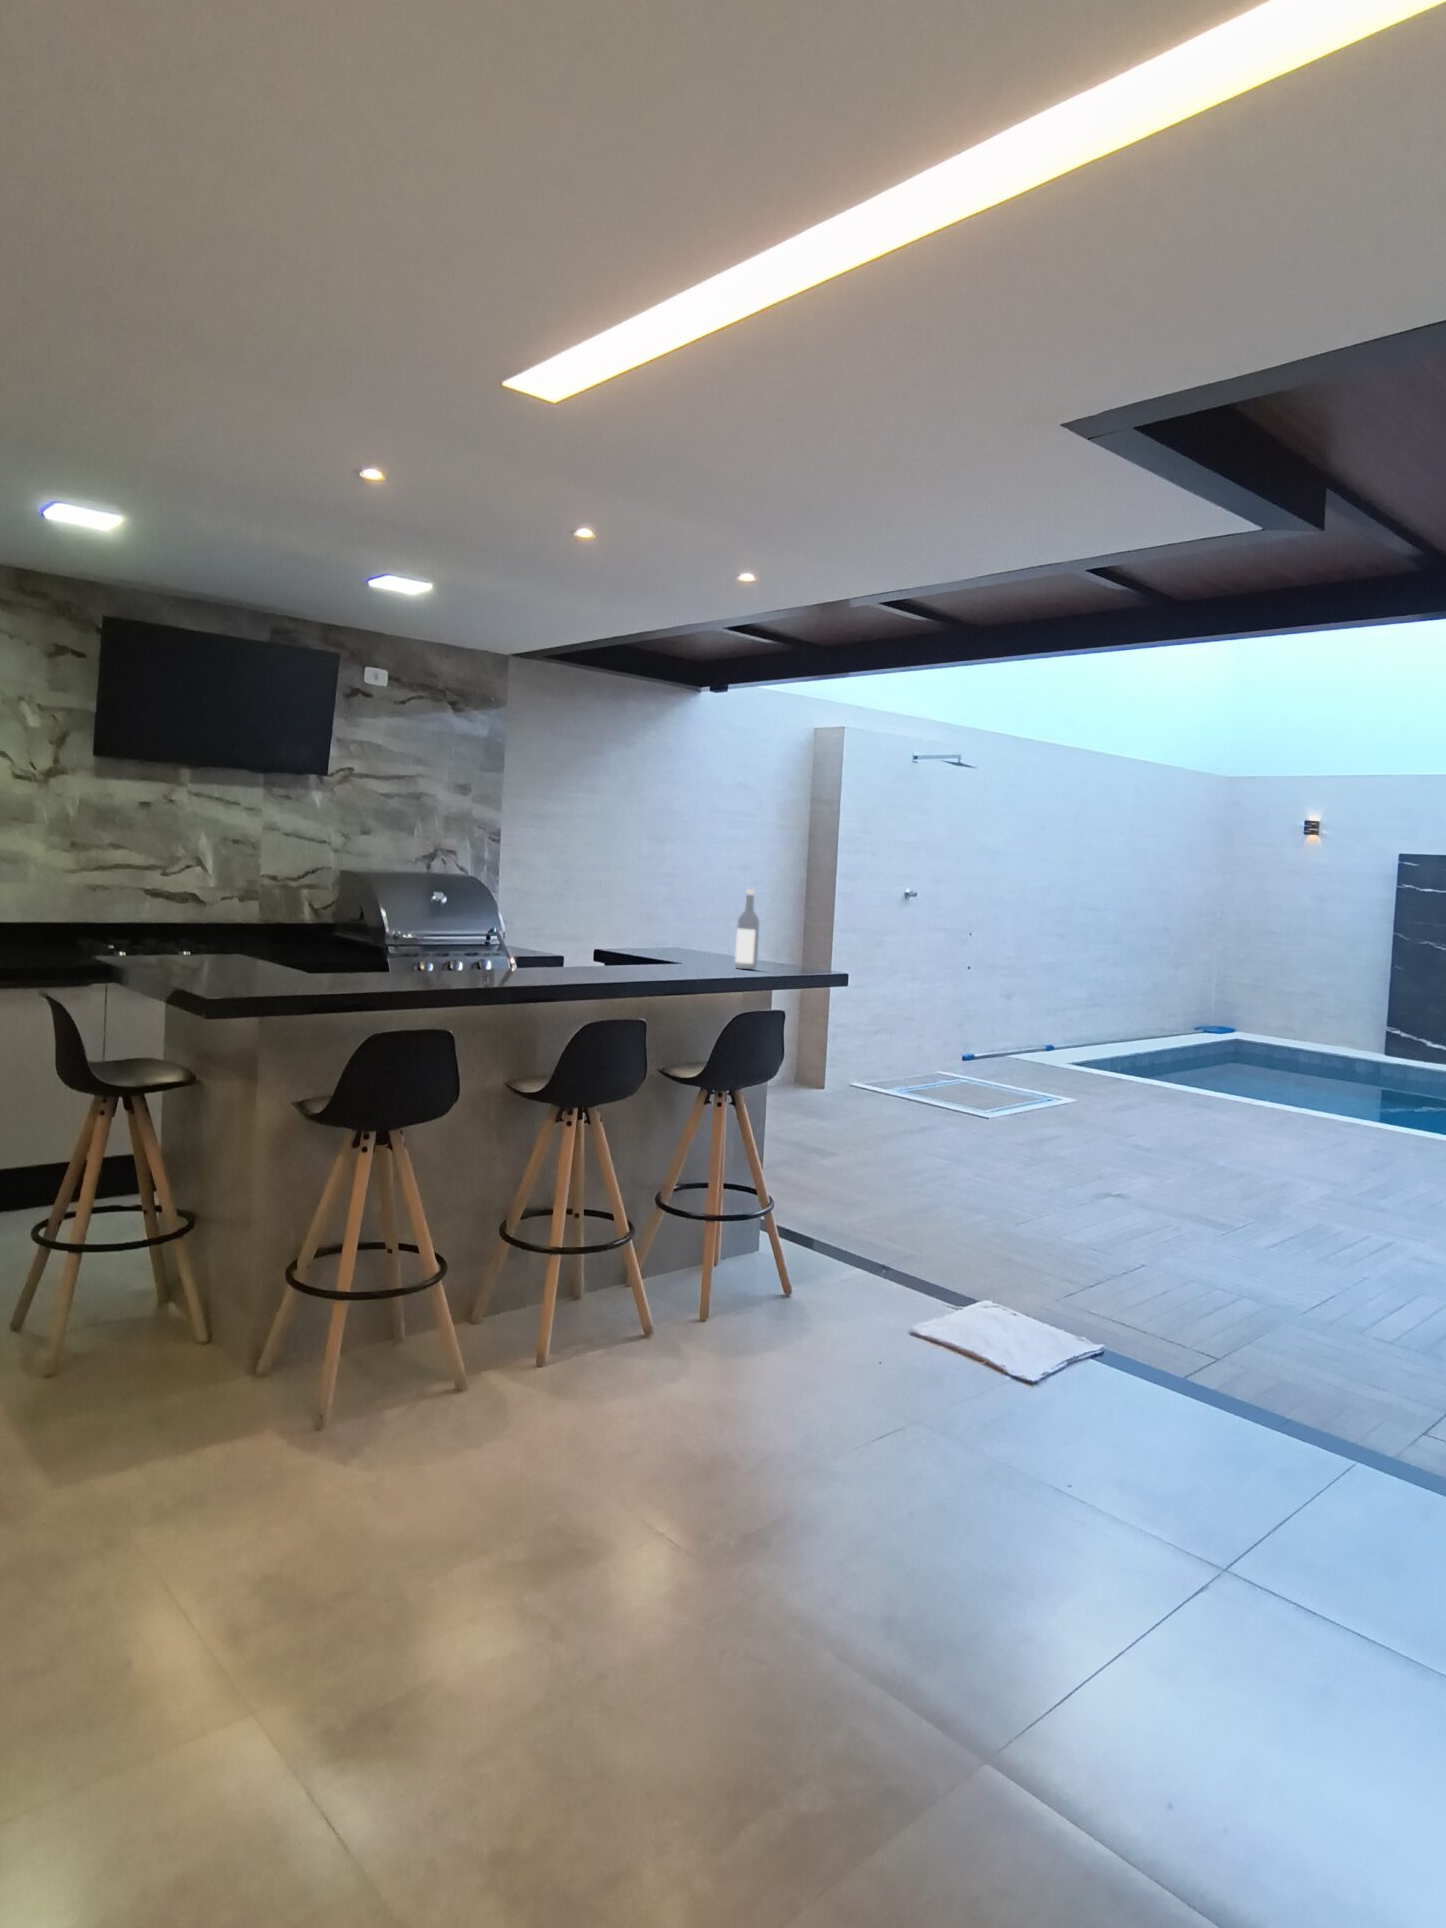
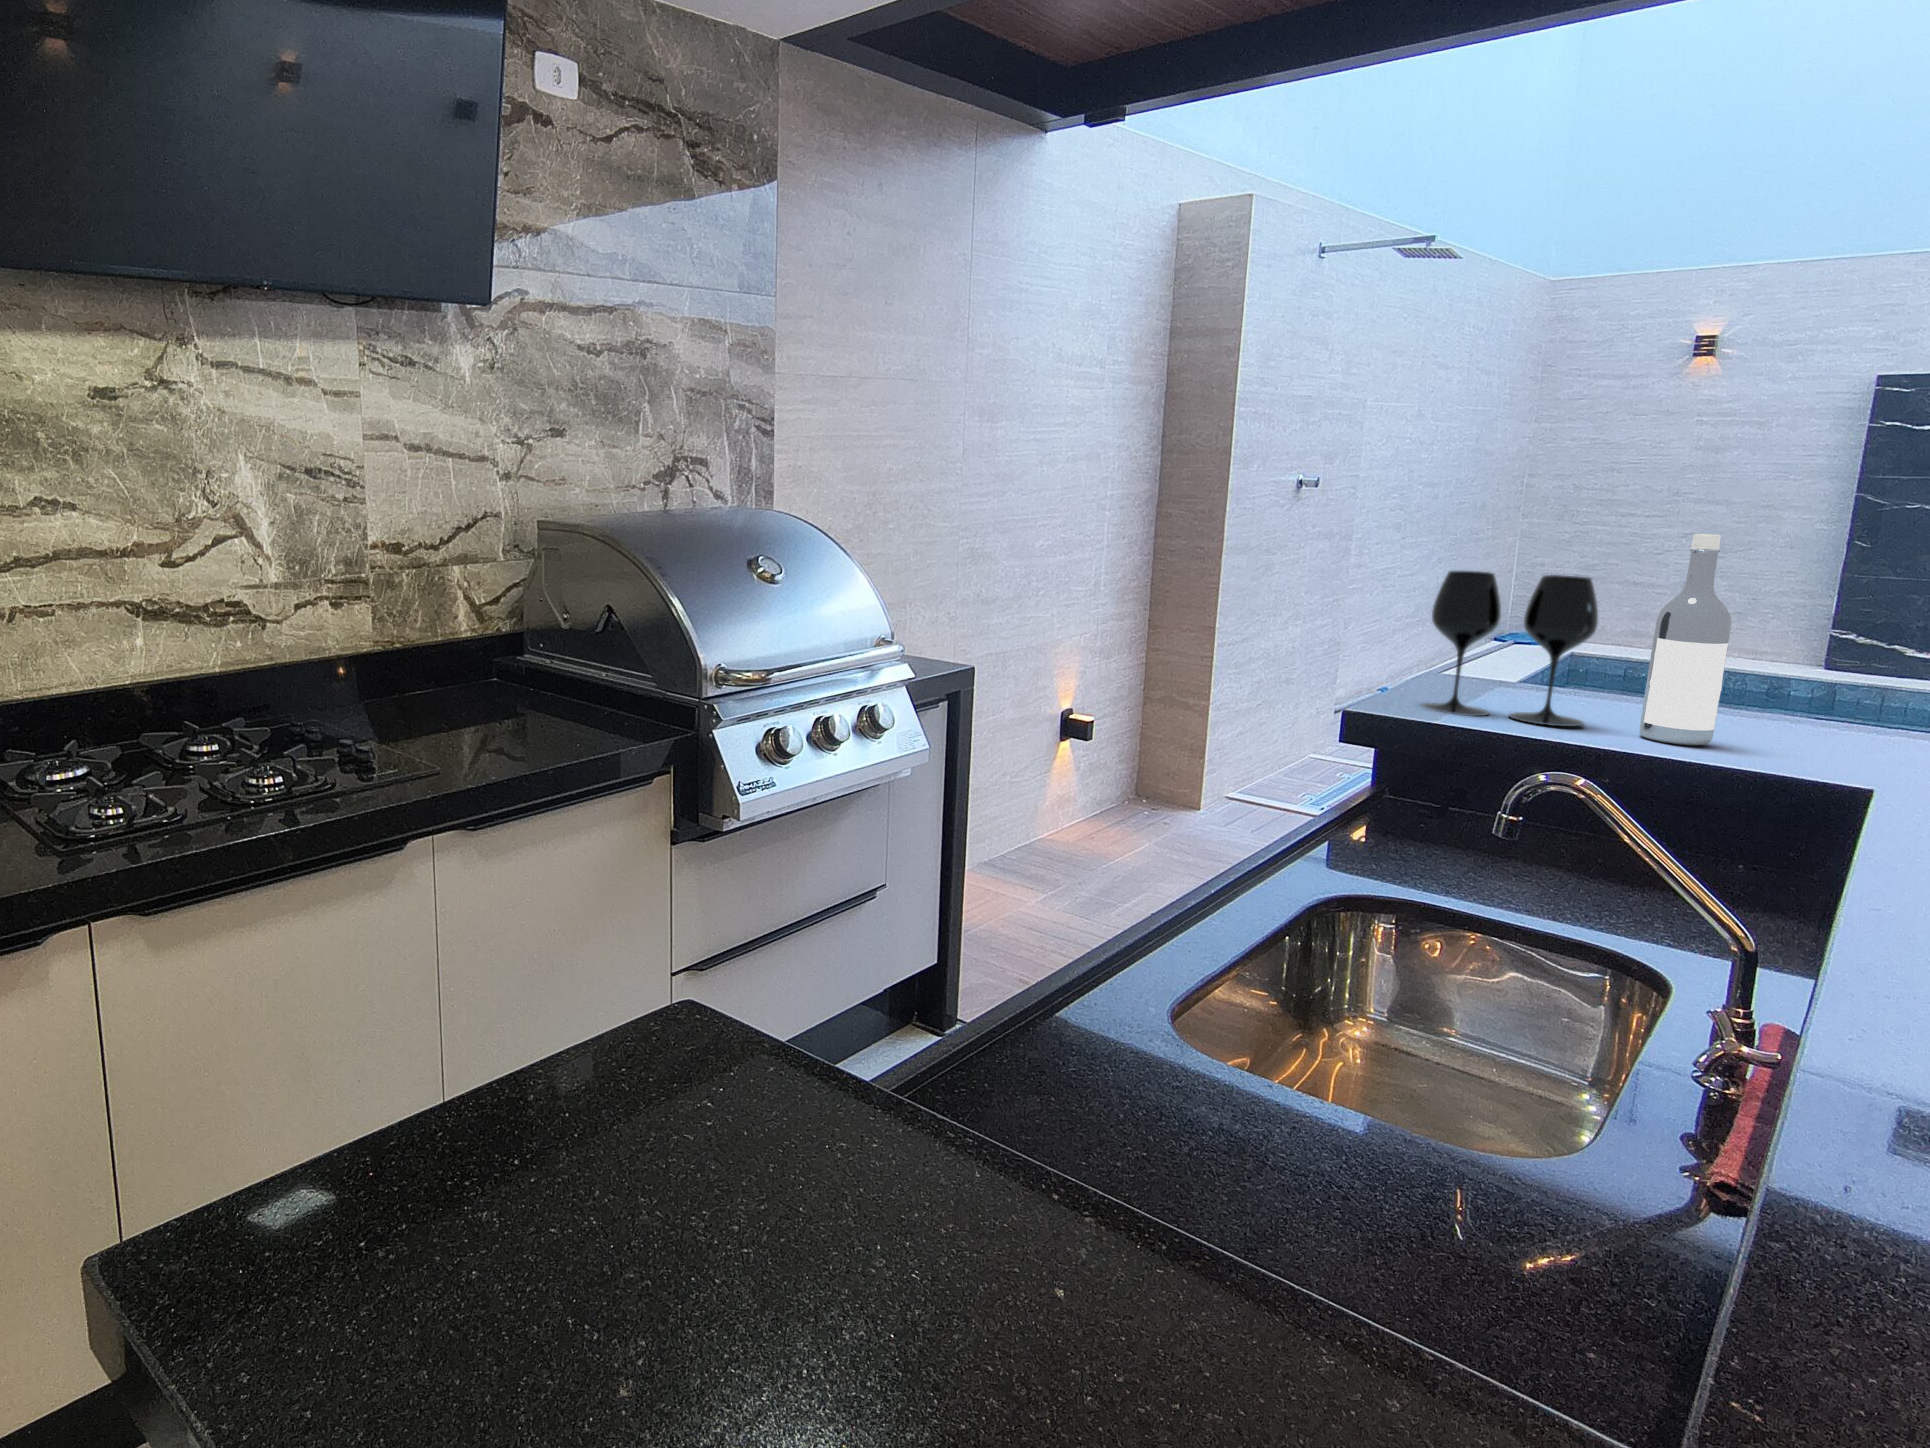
wine glass: none [679,904,729,964] -> present [1422,571,1598,726]

